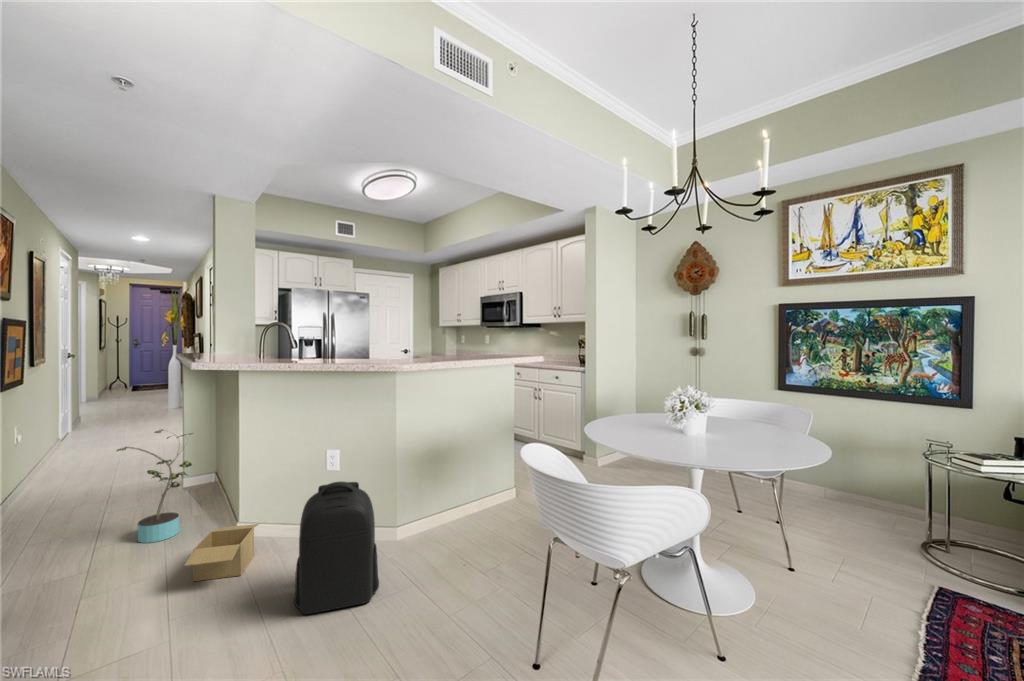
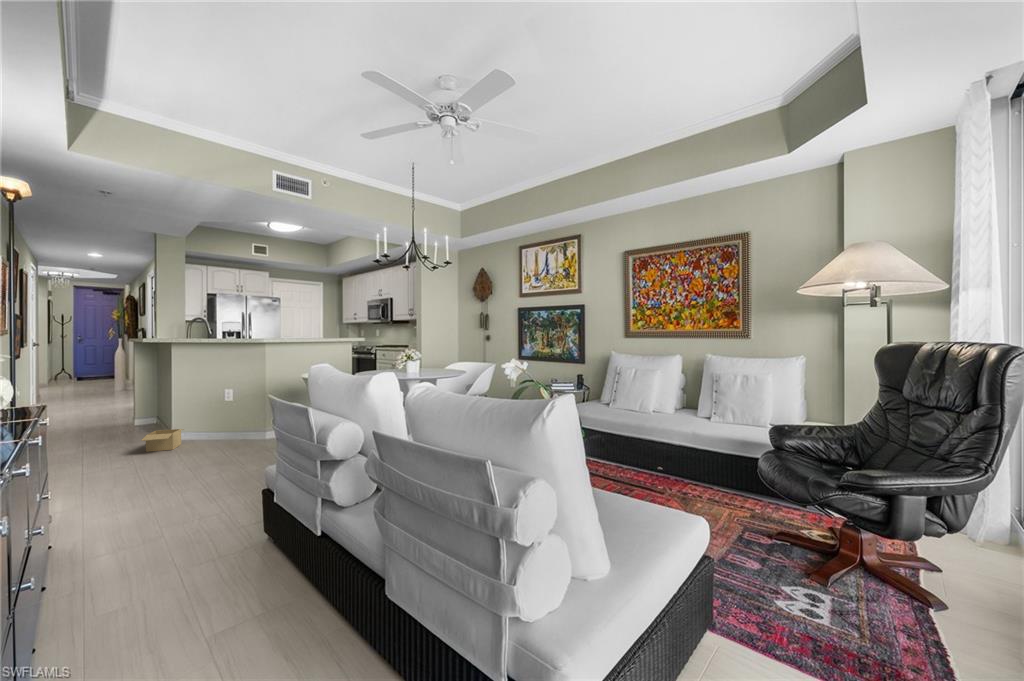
potted plant: present [117,430,192,543] -> none [96,380,144,443]
backpack: present [294,481,379,614] -> none [201,397,249,457]

